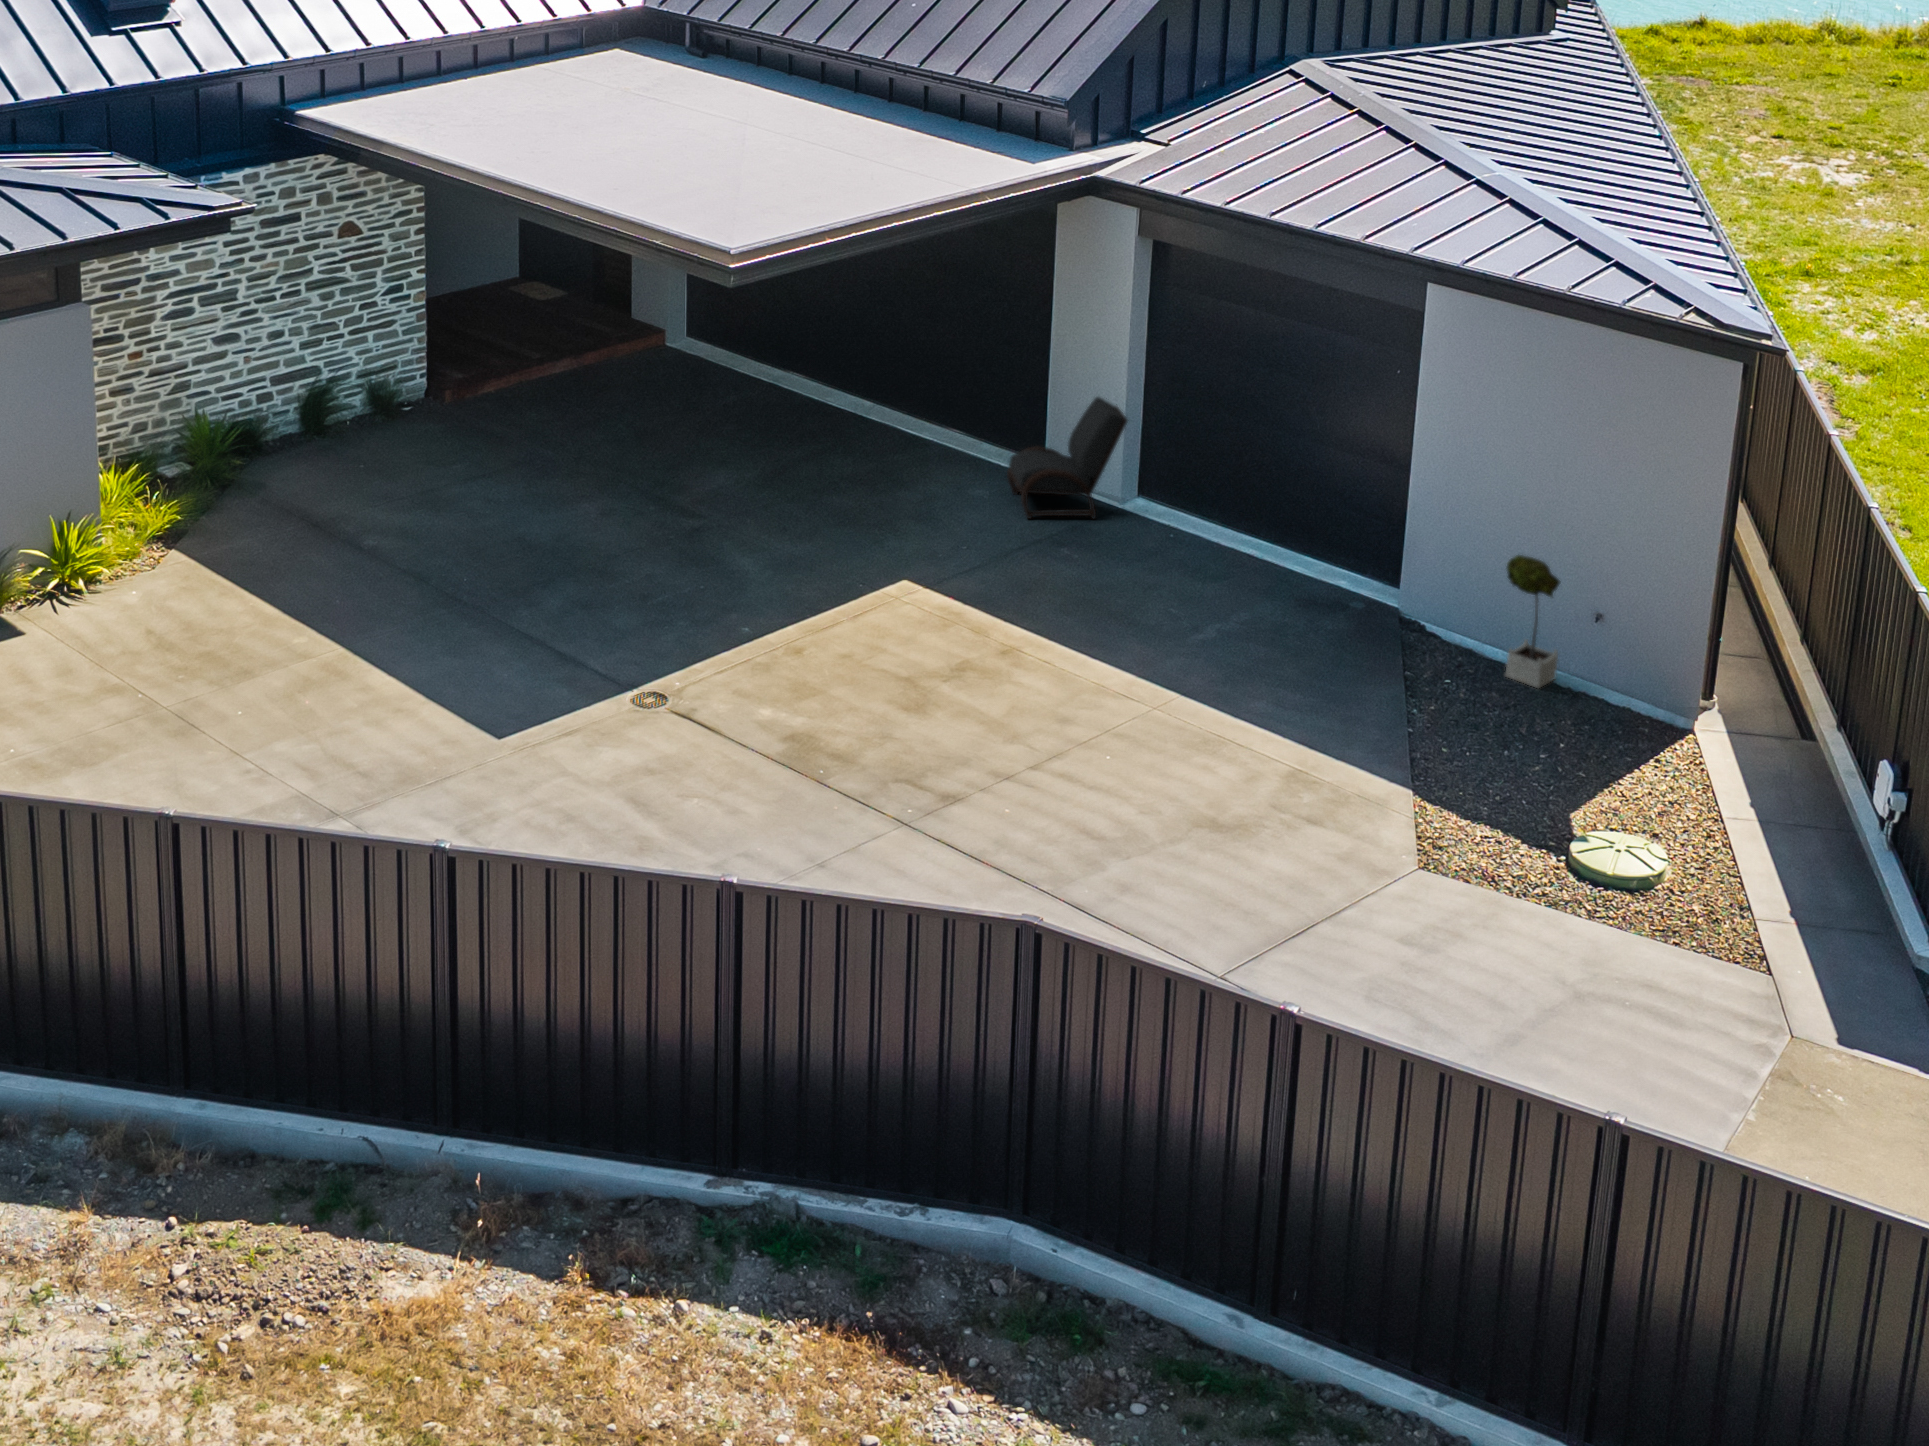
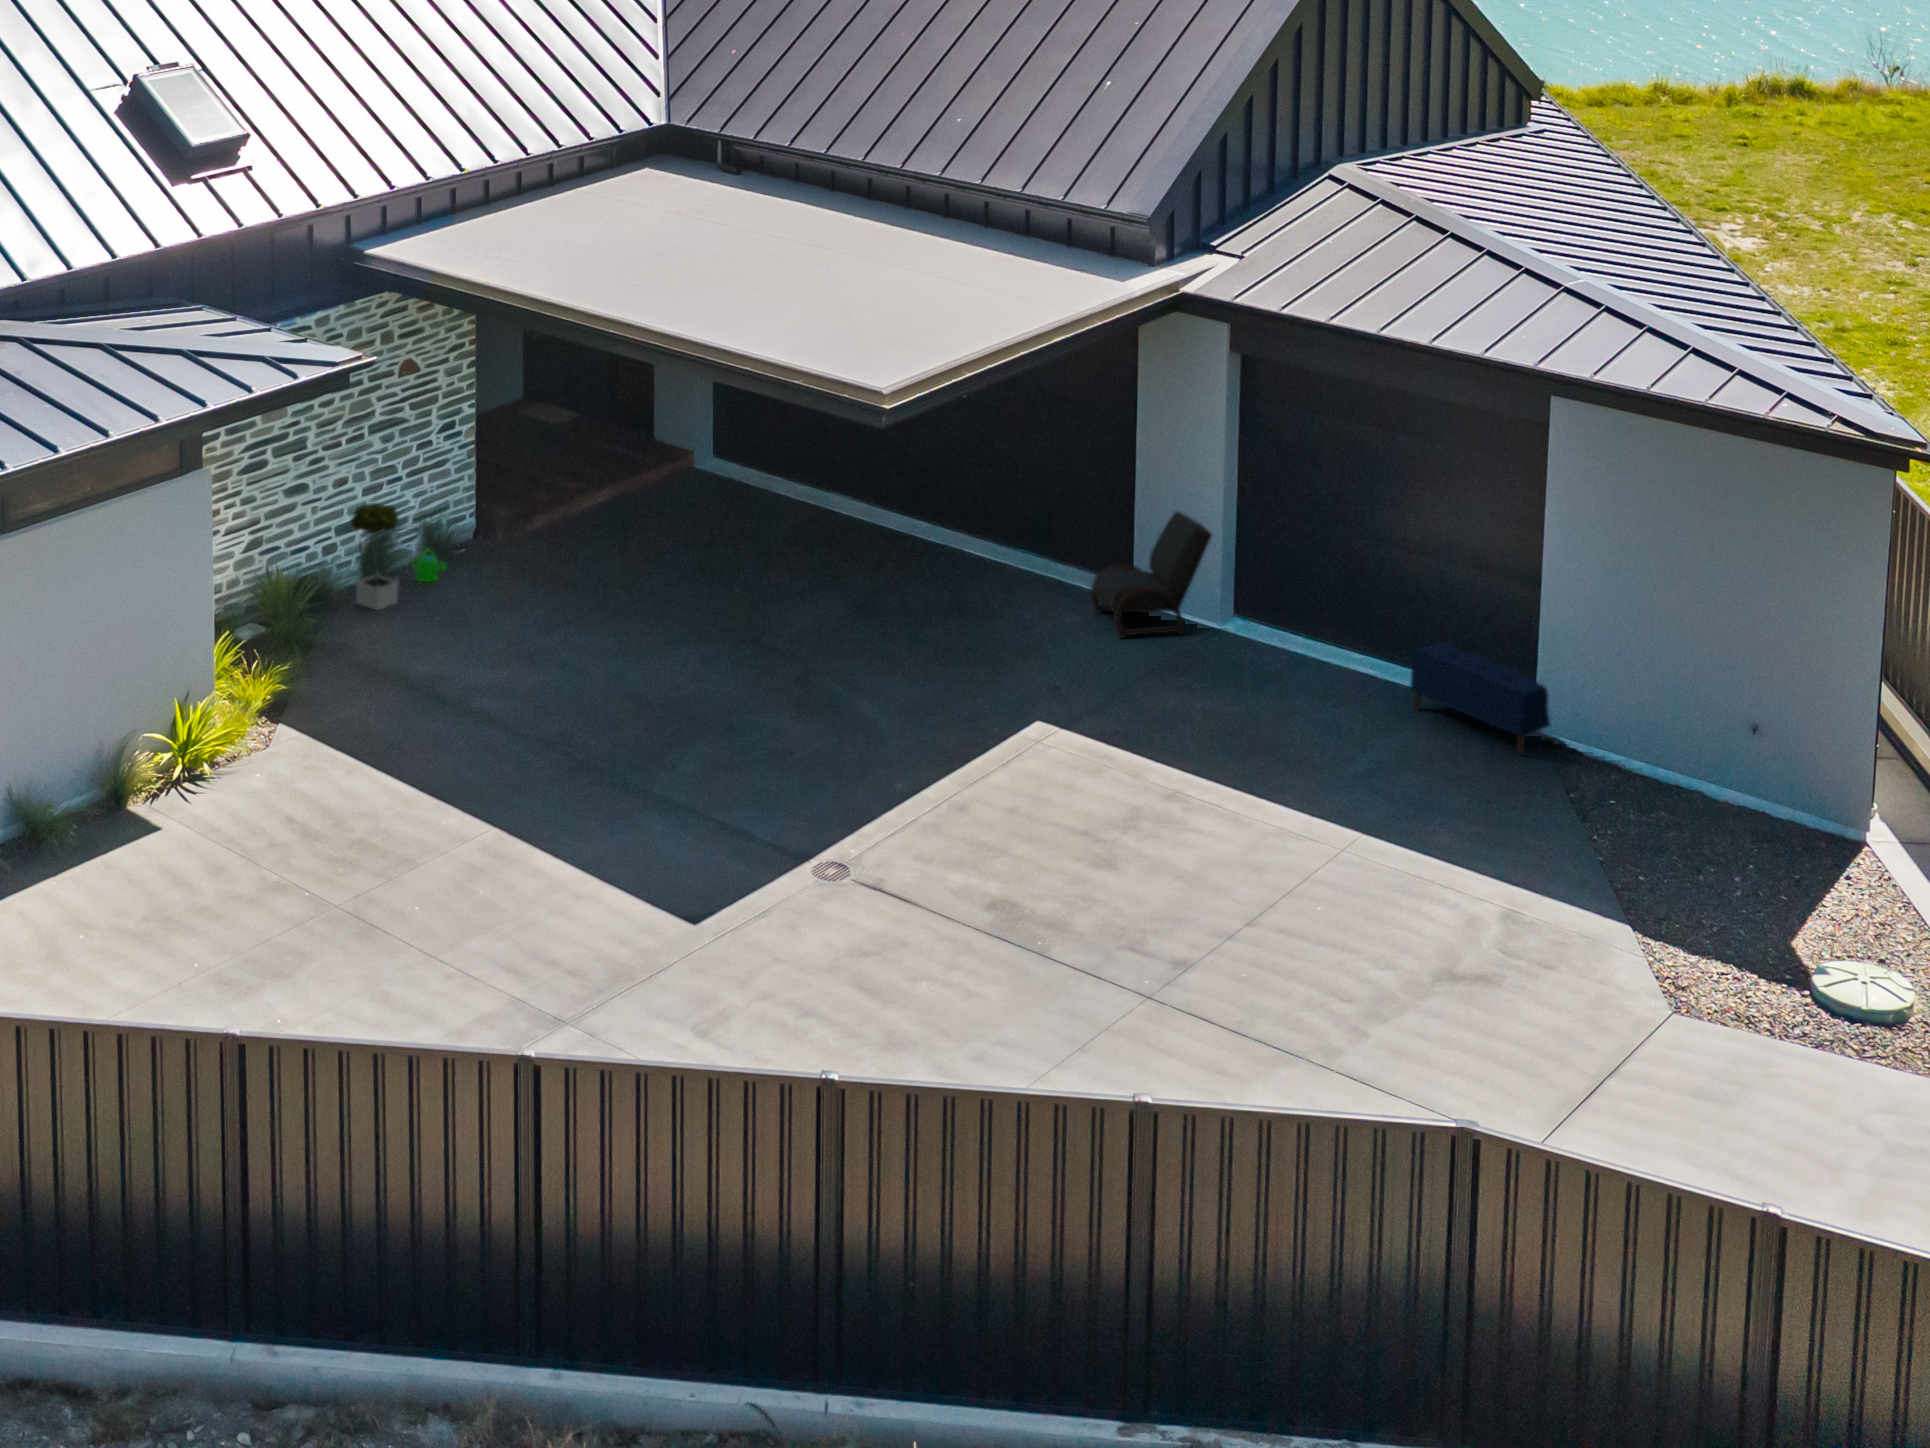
watering can: none [359,399,386,431] -> present [412,549,446,582]
bench: none [1313,535,1476,659] -> present [1410,642,1550,754]
potted tree: present [1506,555,1560,688] -> present [351,503,399,610]

